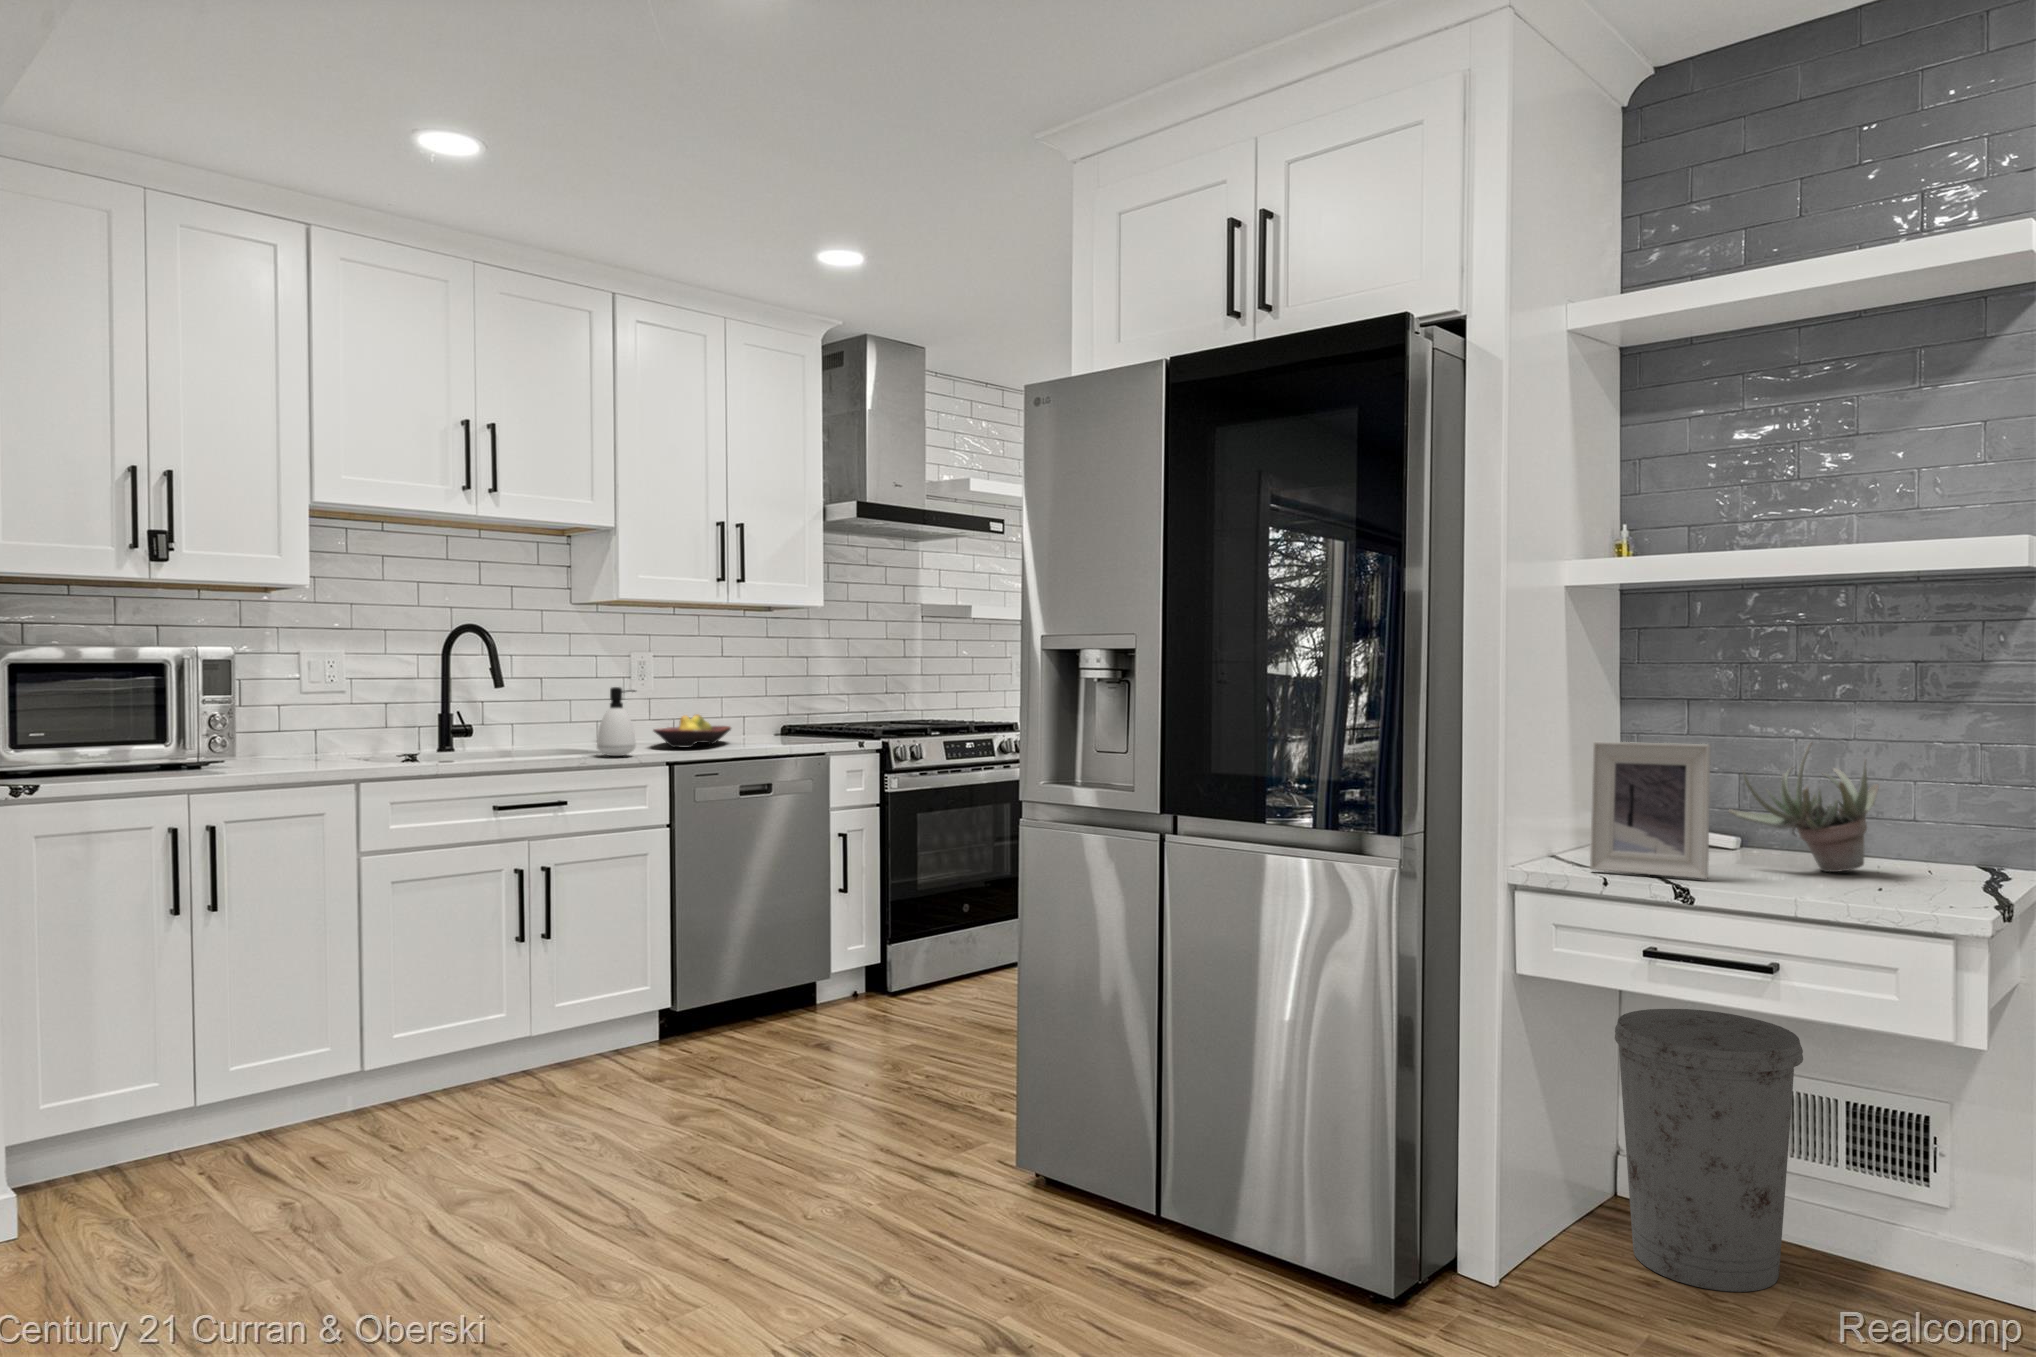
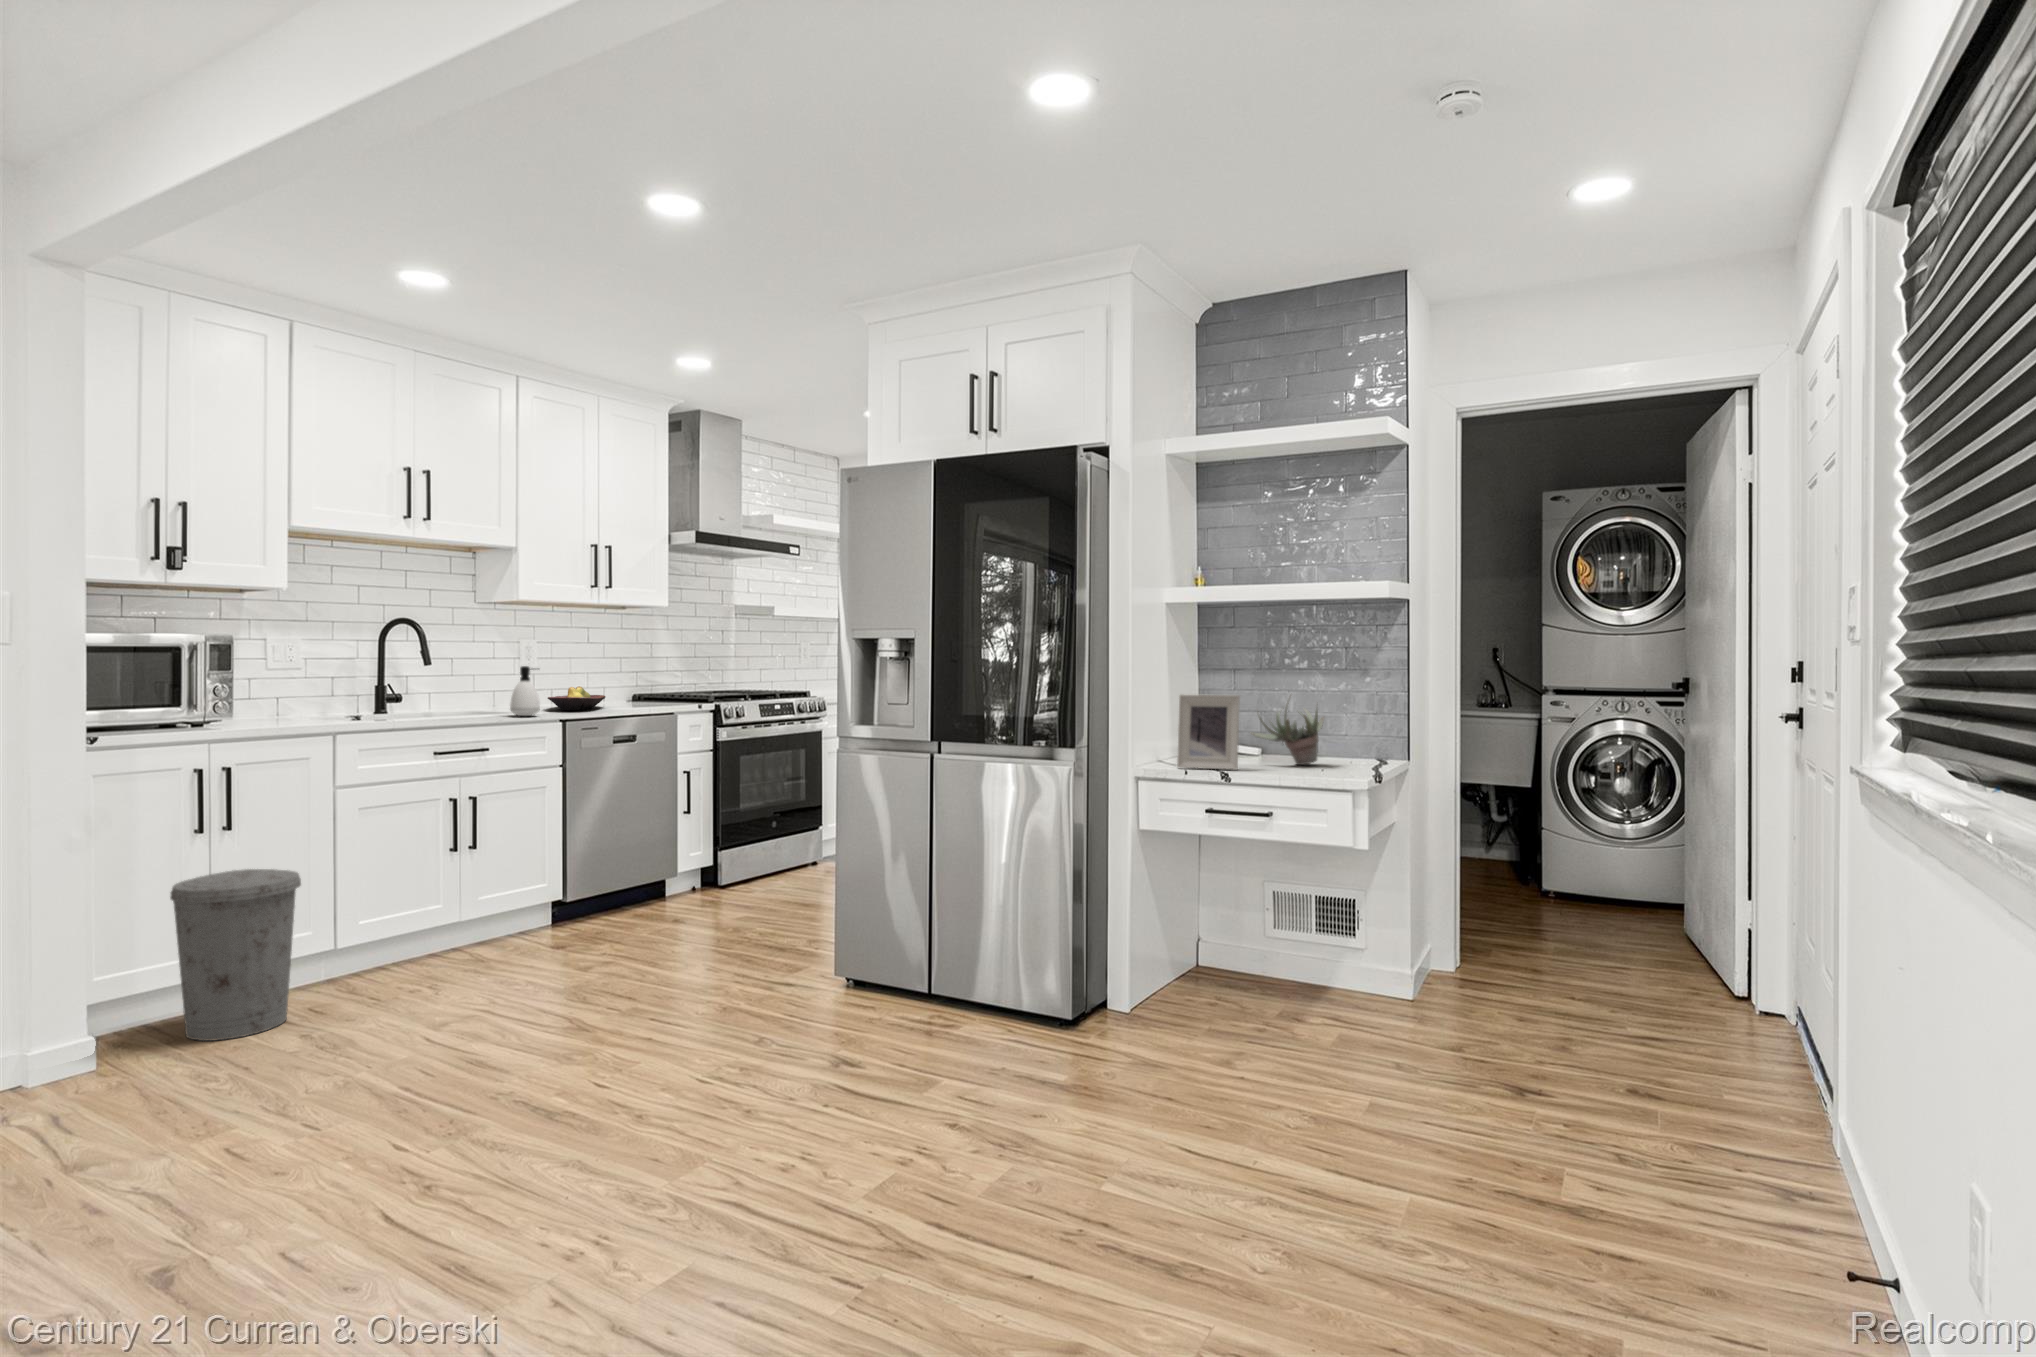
trash can: present [1615,1009,1803,1292] -> present [170,869,301,1041]

